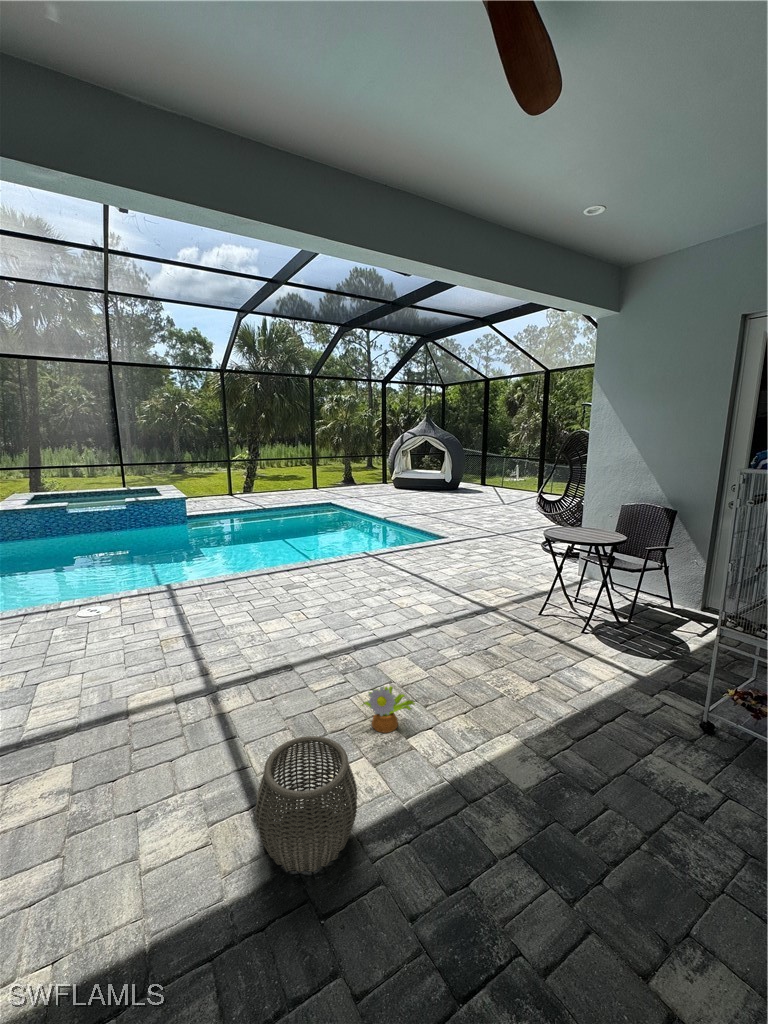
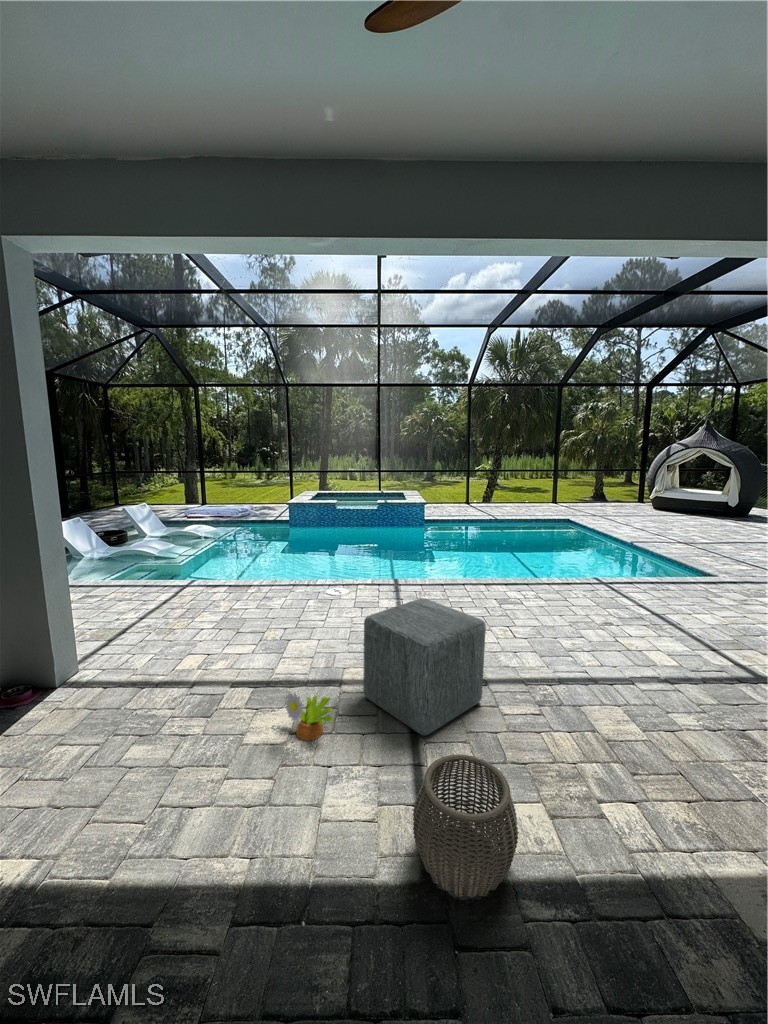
ottoman: none [153,598,291,738] -> present [363,598,486,736]
decorative plant: present [361,686,415,733] -> present [285,692,334,741]

